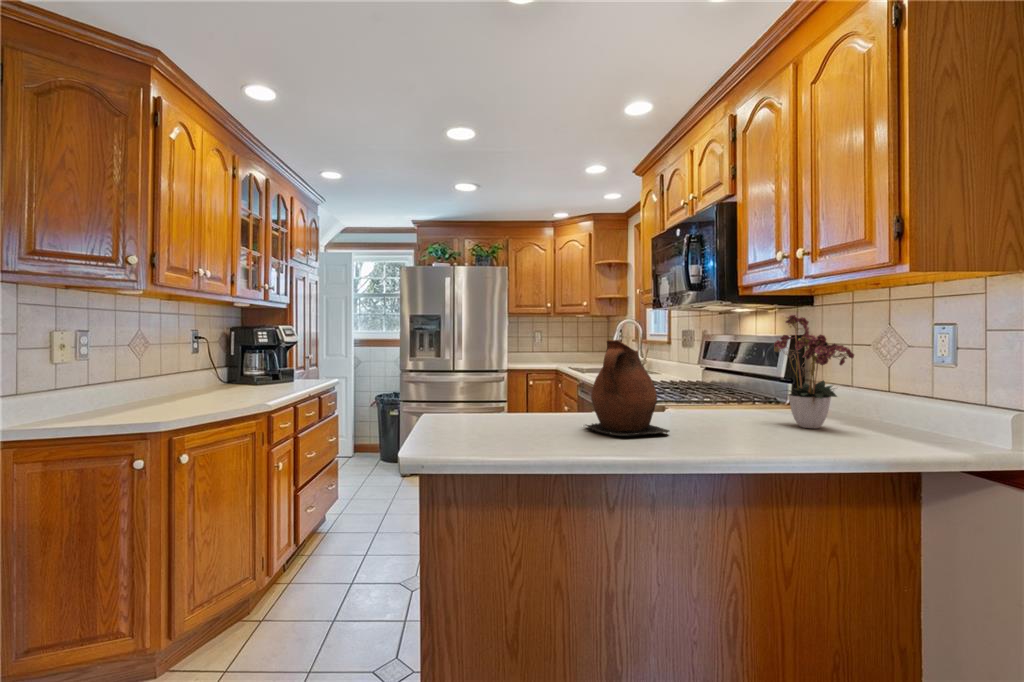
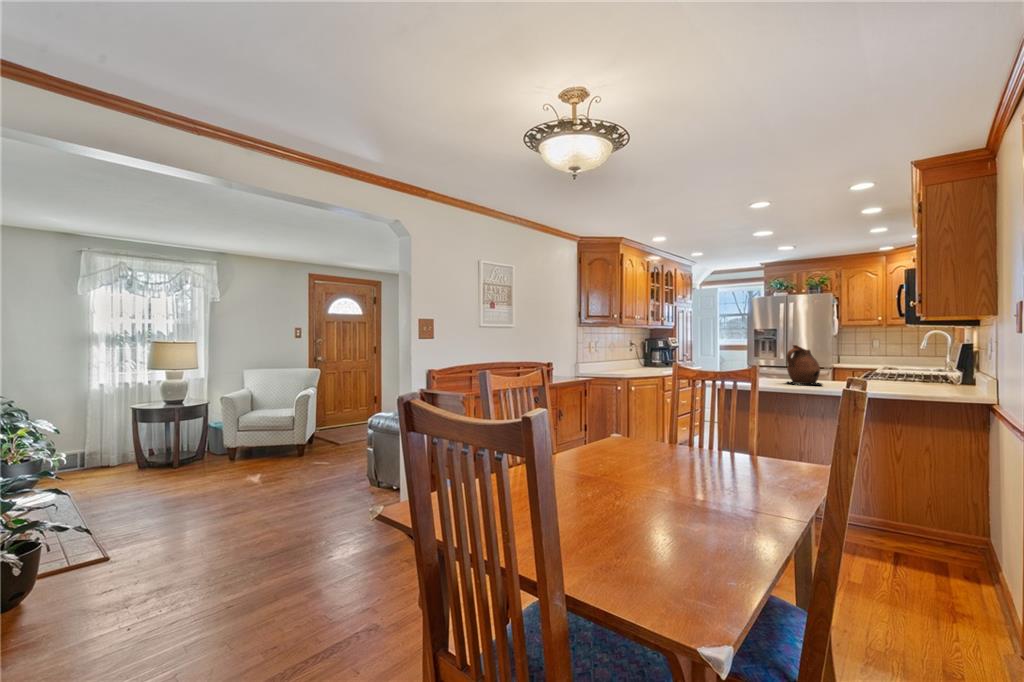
flower arrangement: present [774,315,854,428] -> none [906,329,948,392]

